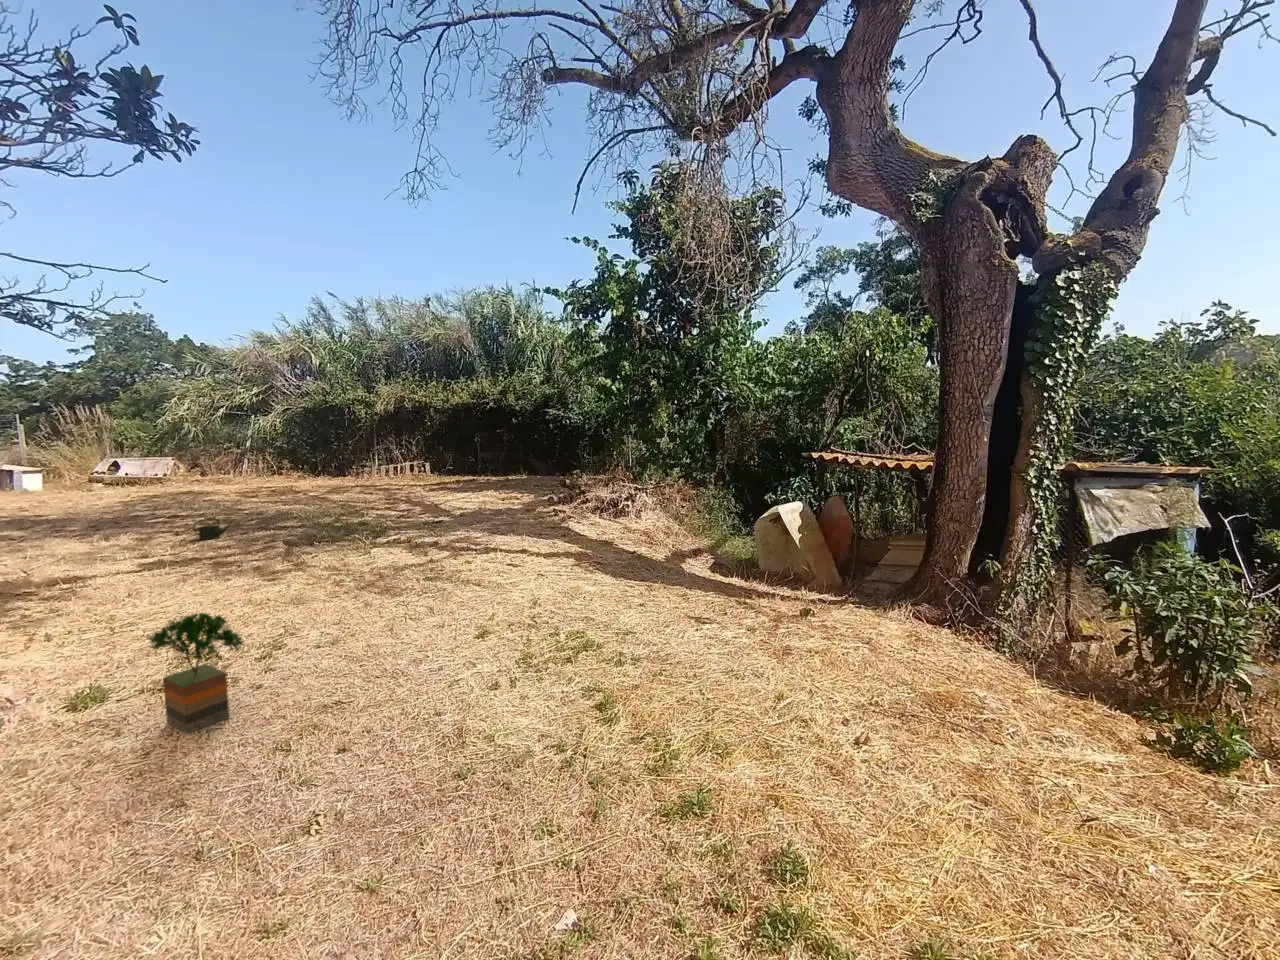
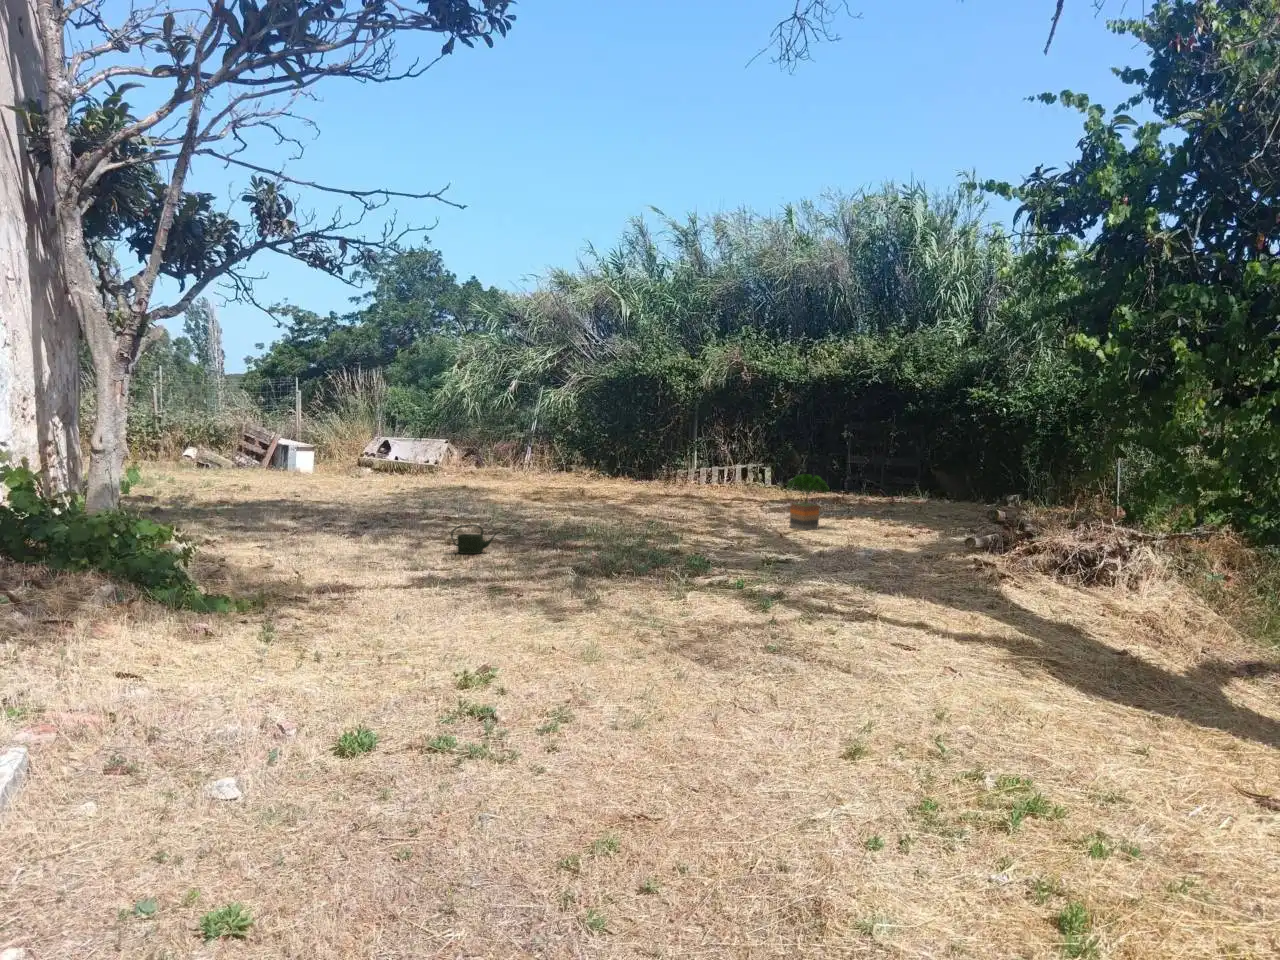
potted tree: present [149,613,243,734] -> present [788,474,829,530]

